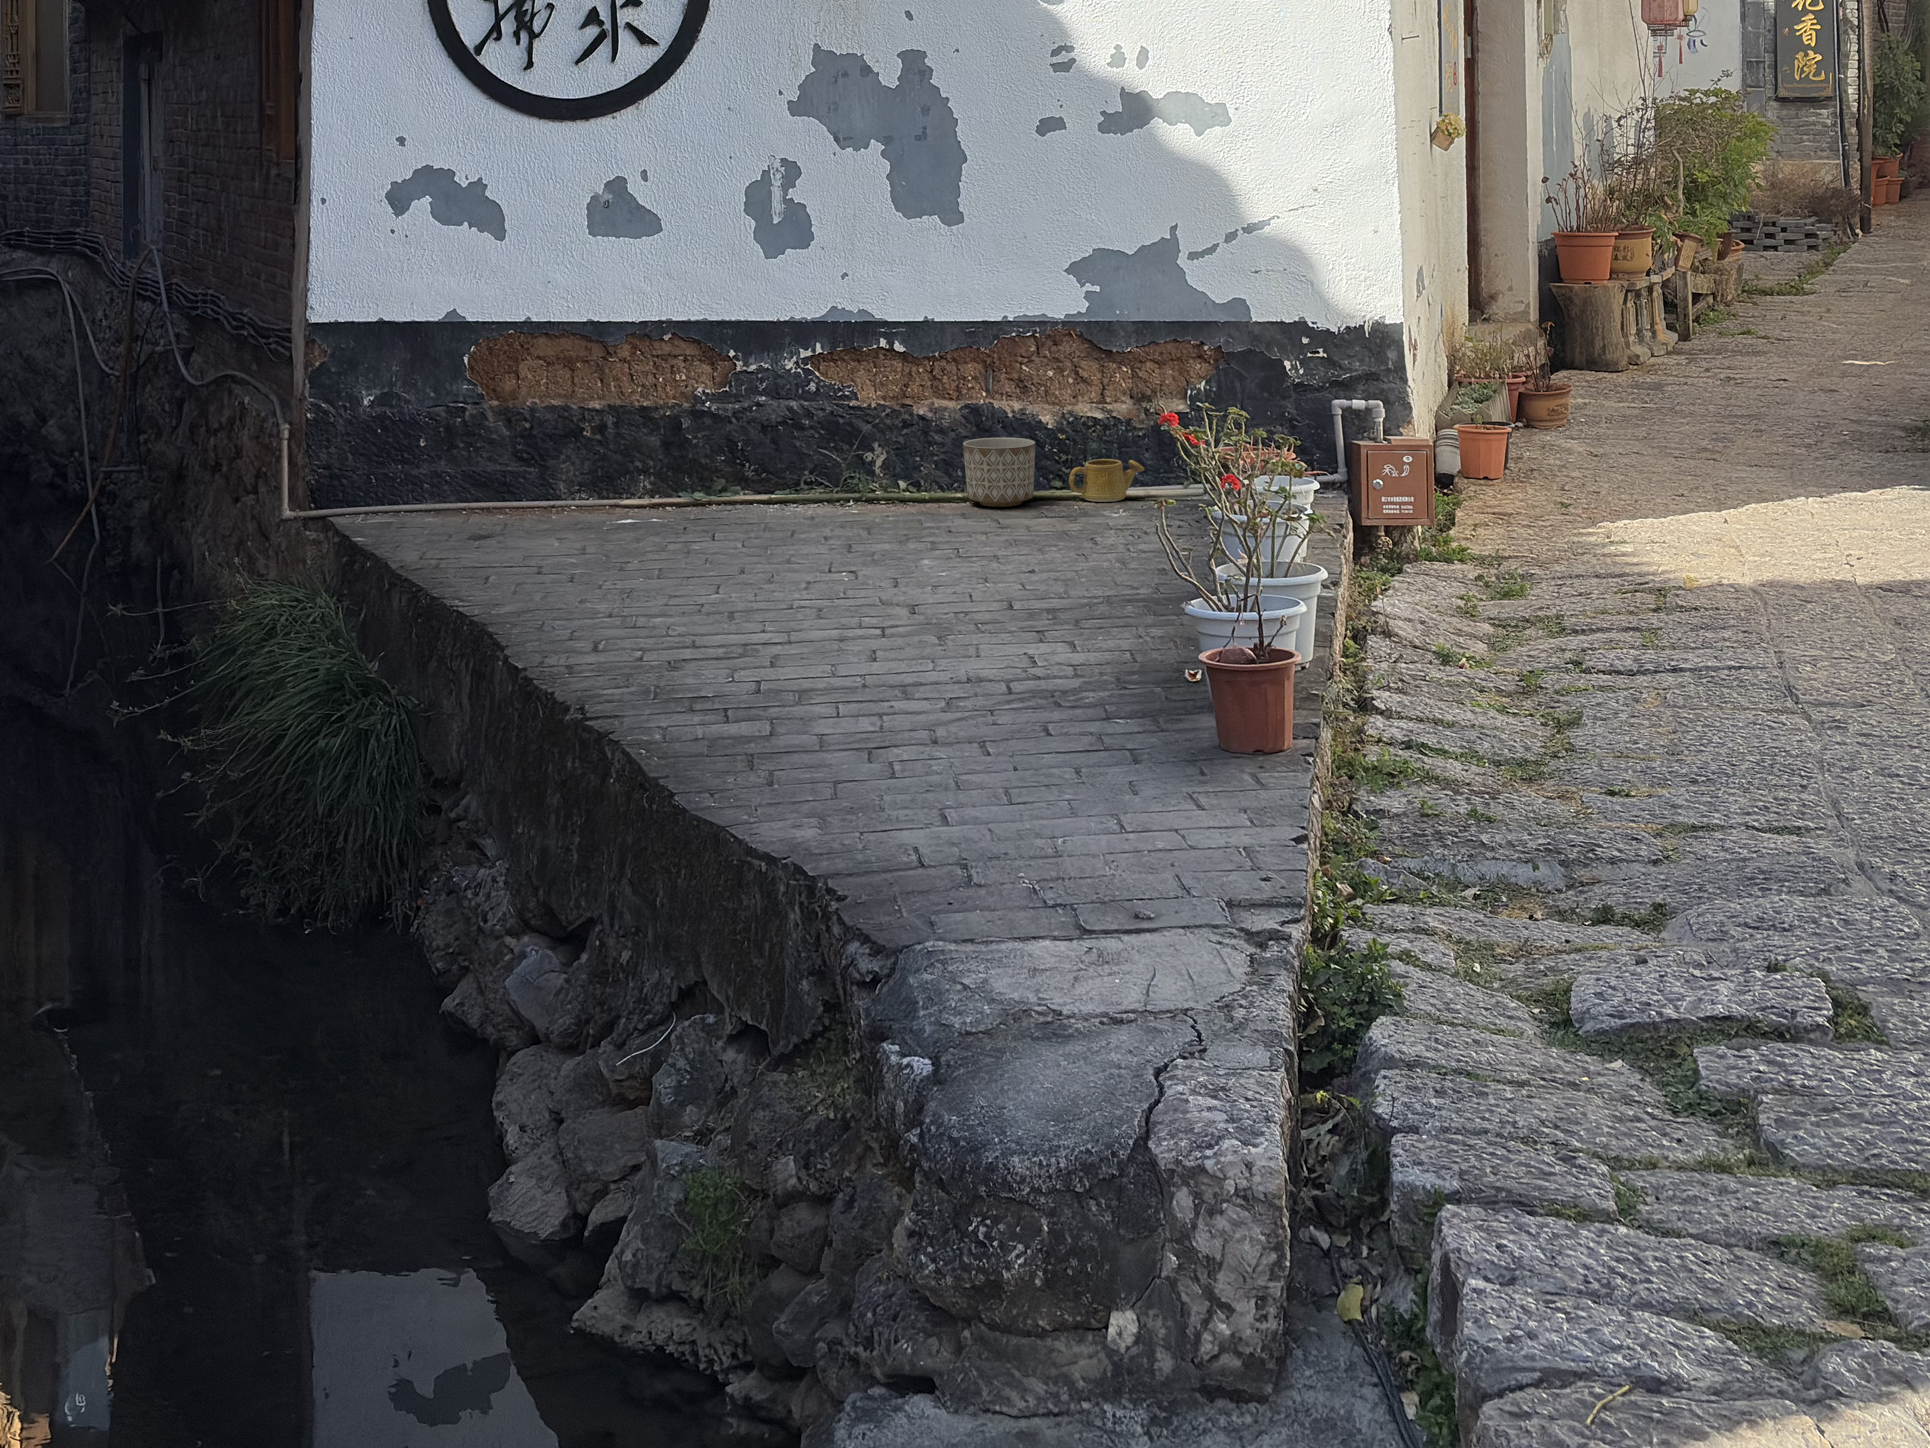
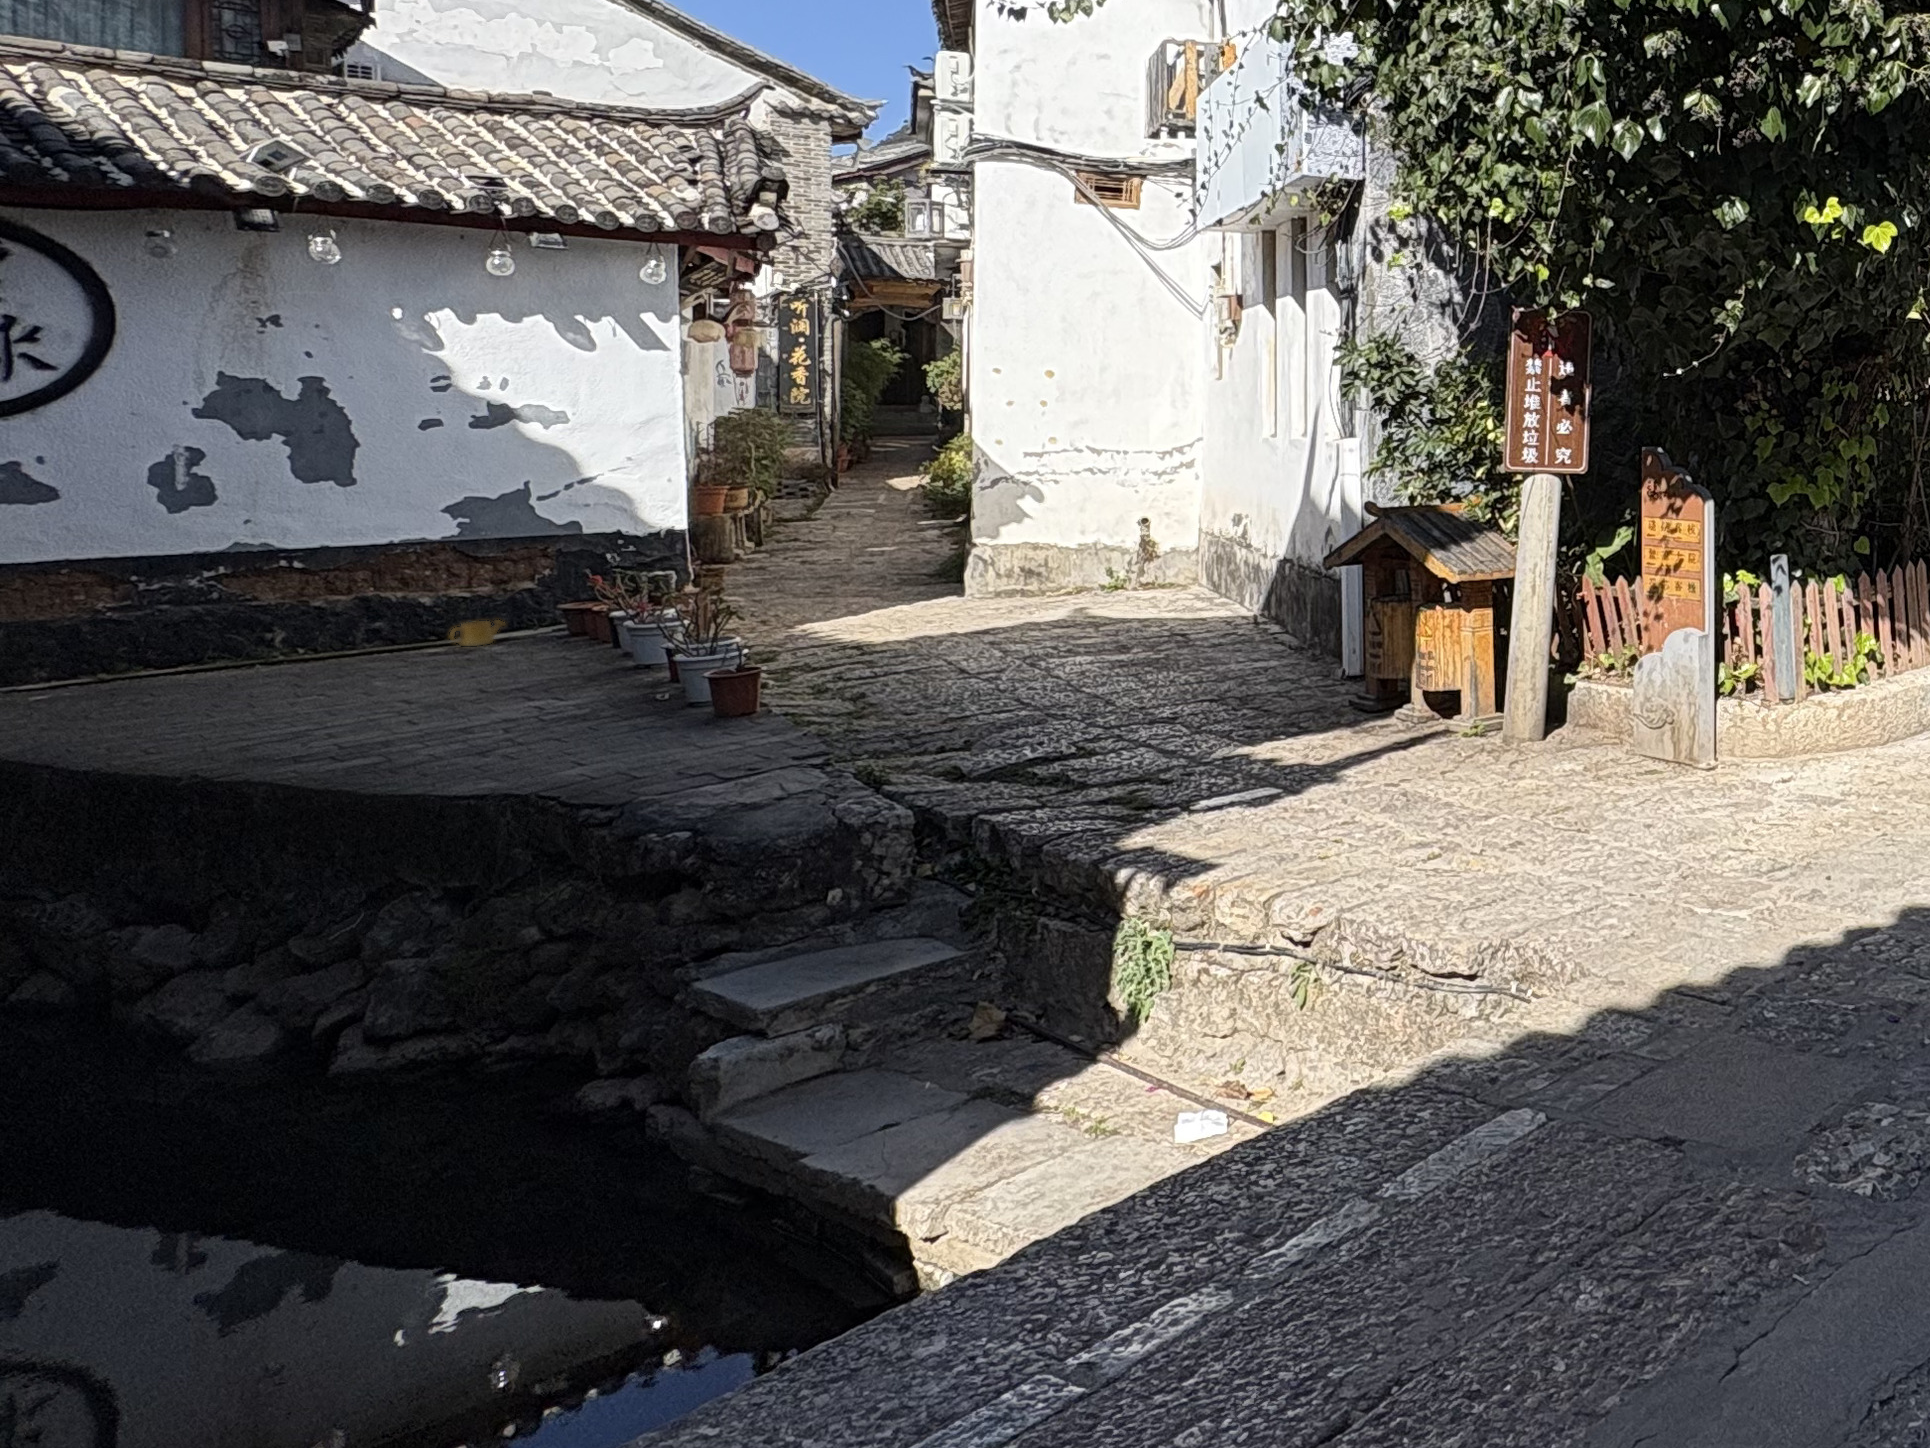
planter: present [963,438,1035,507] -> none [363,615,424,657]

